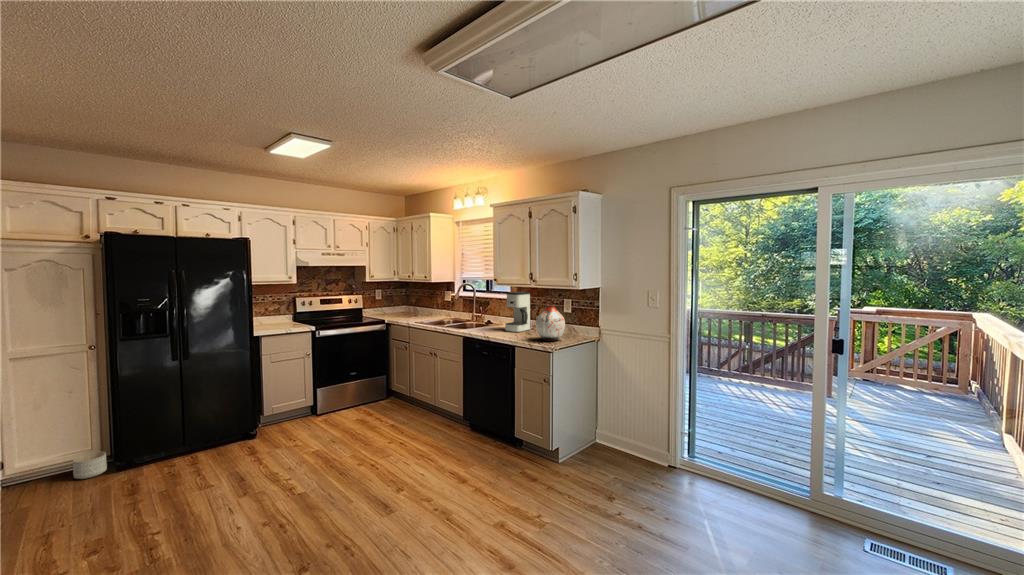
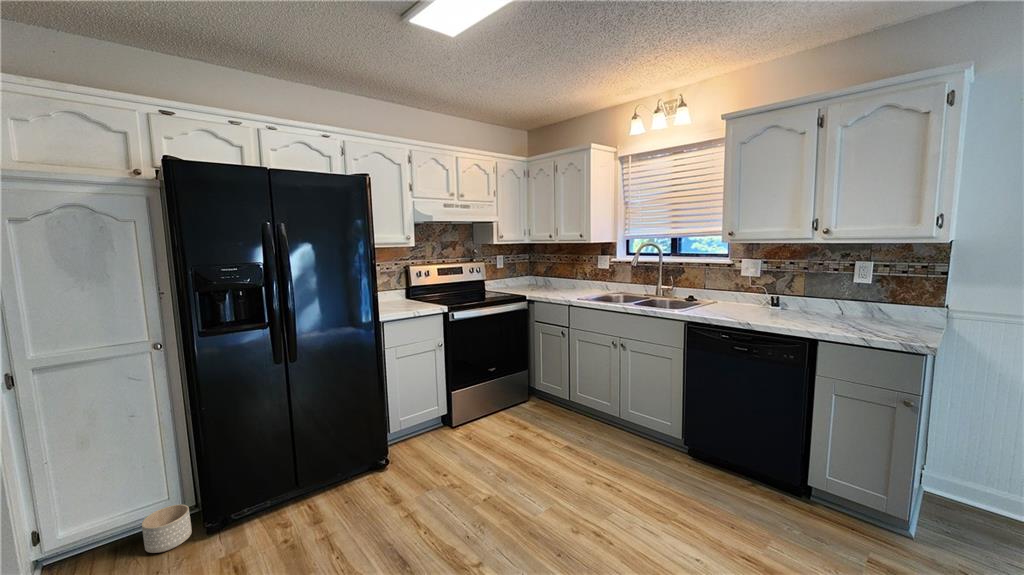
coffee maker: present [505,292,530,332] -> none [743,251,785,314]
vase: present [536,305,565,341] -> none [840,269,904,330]

